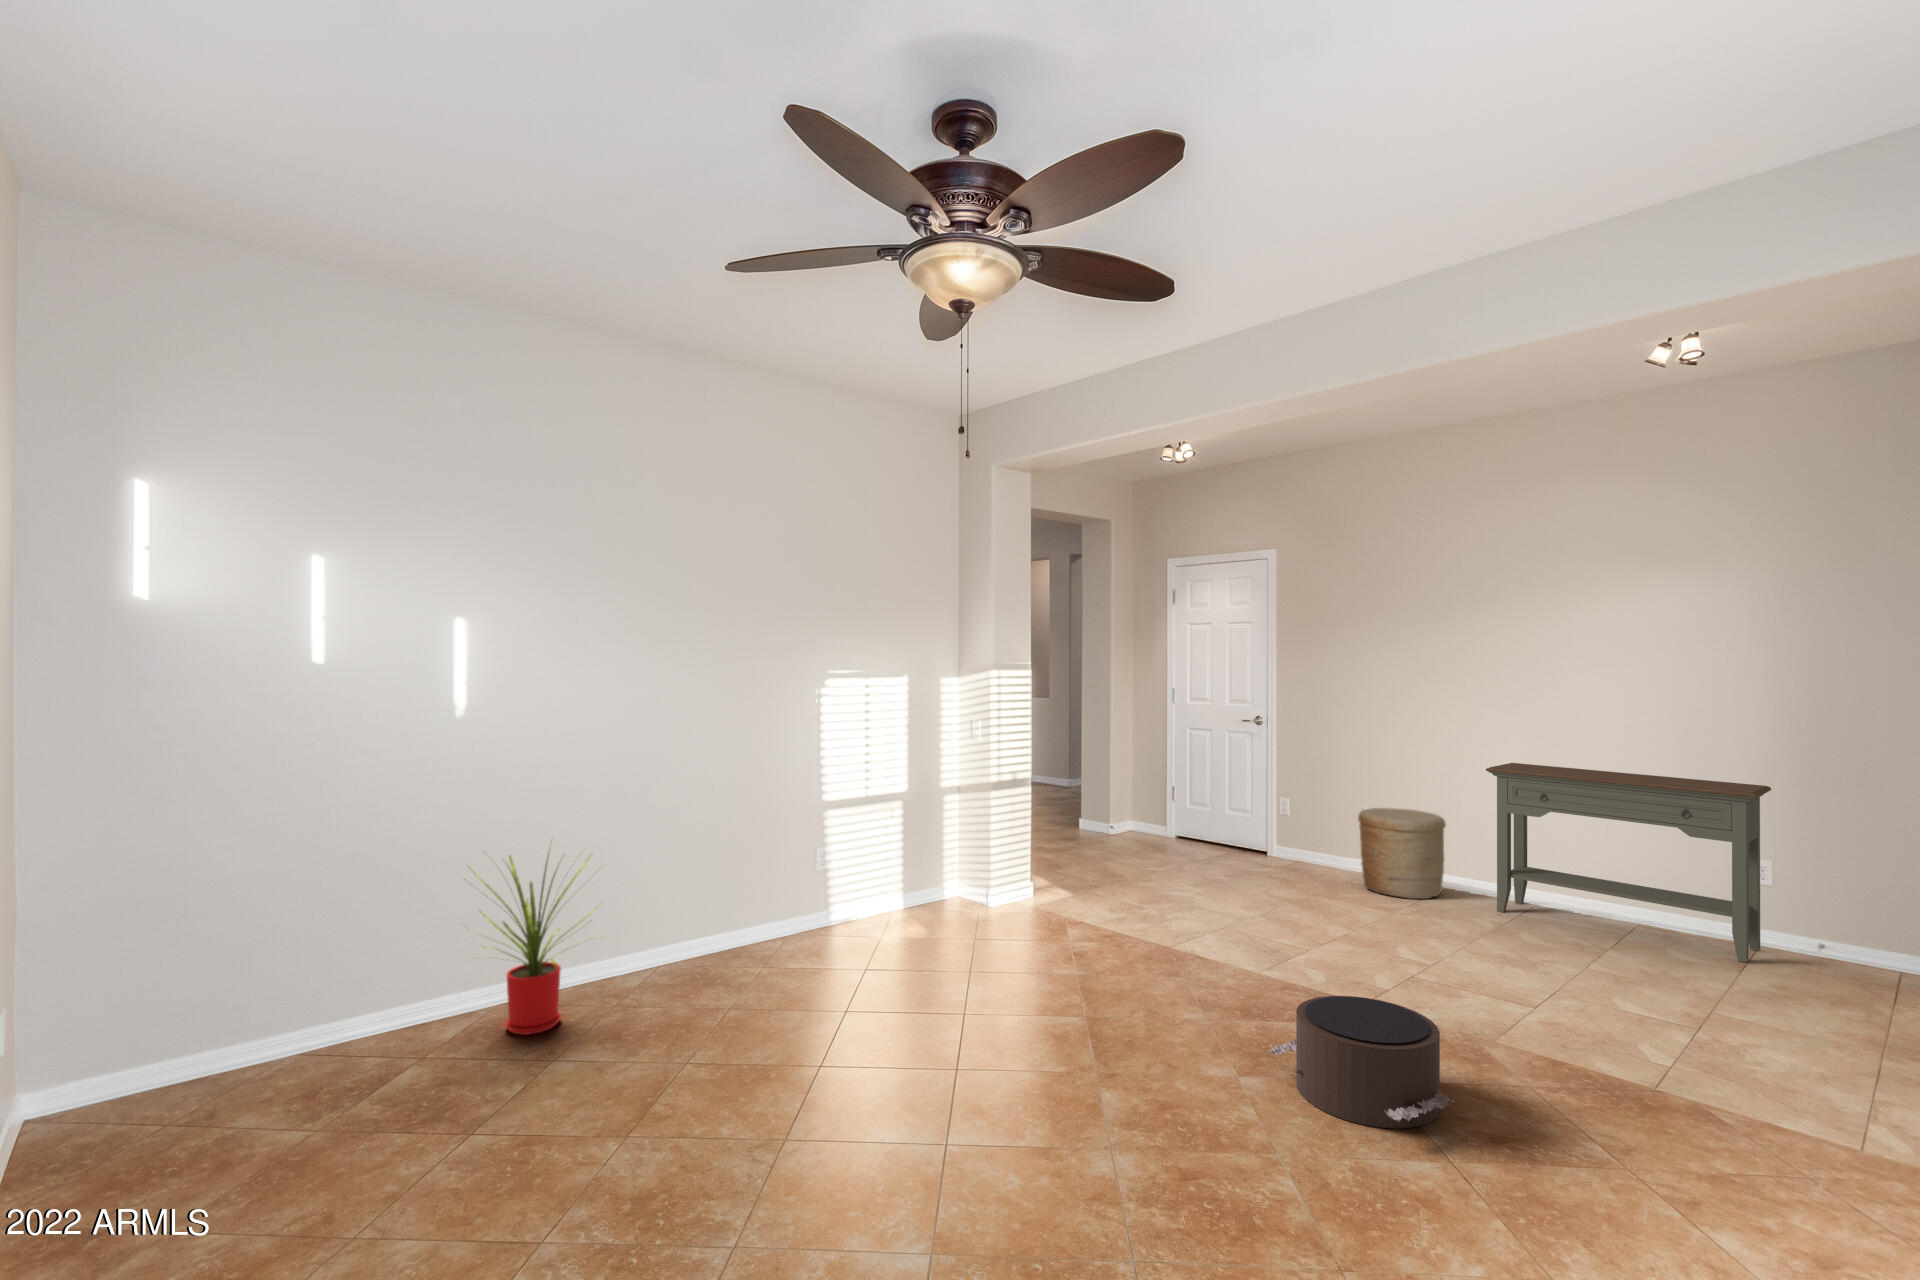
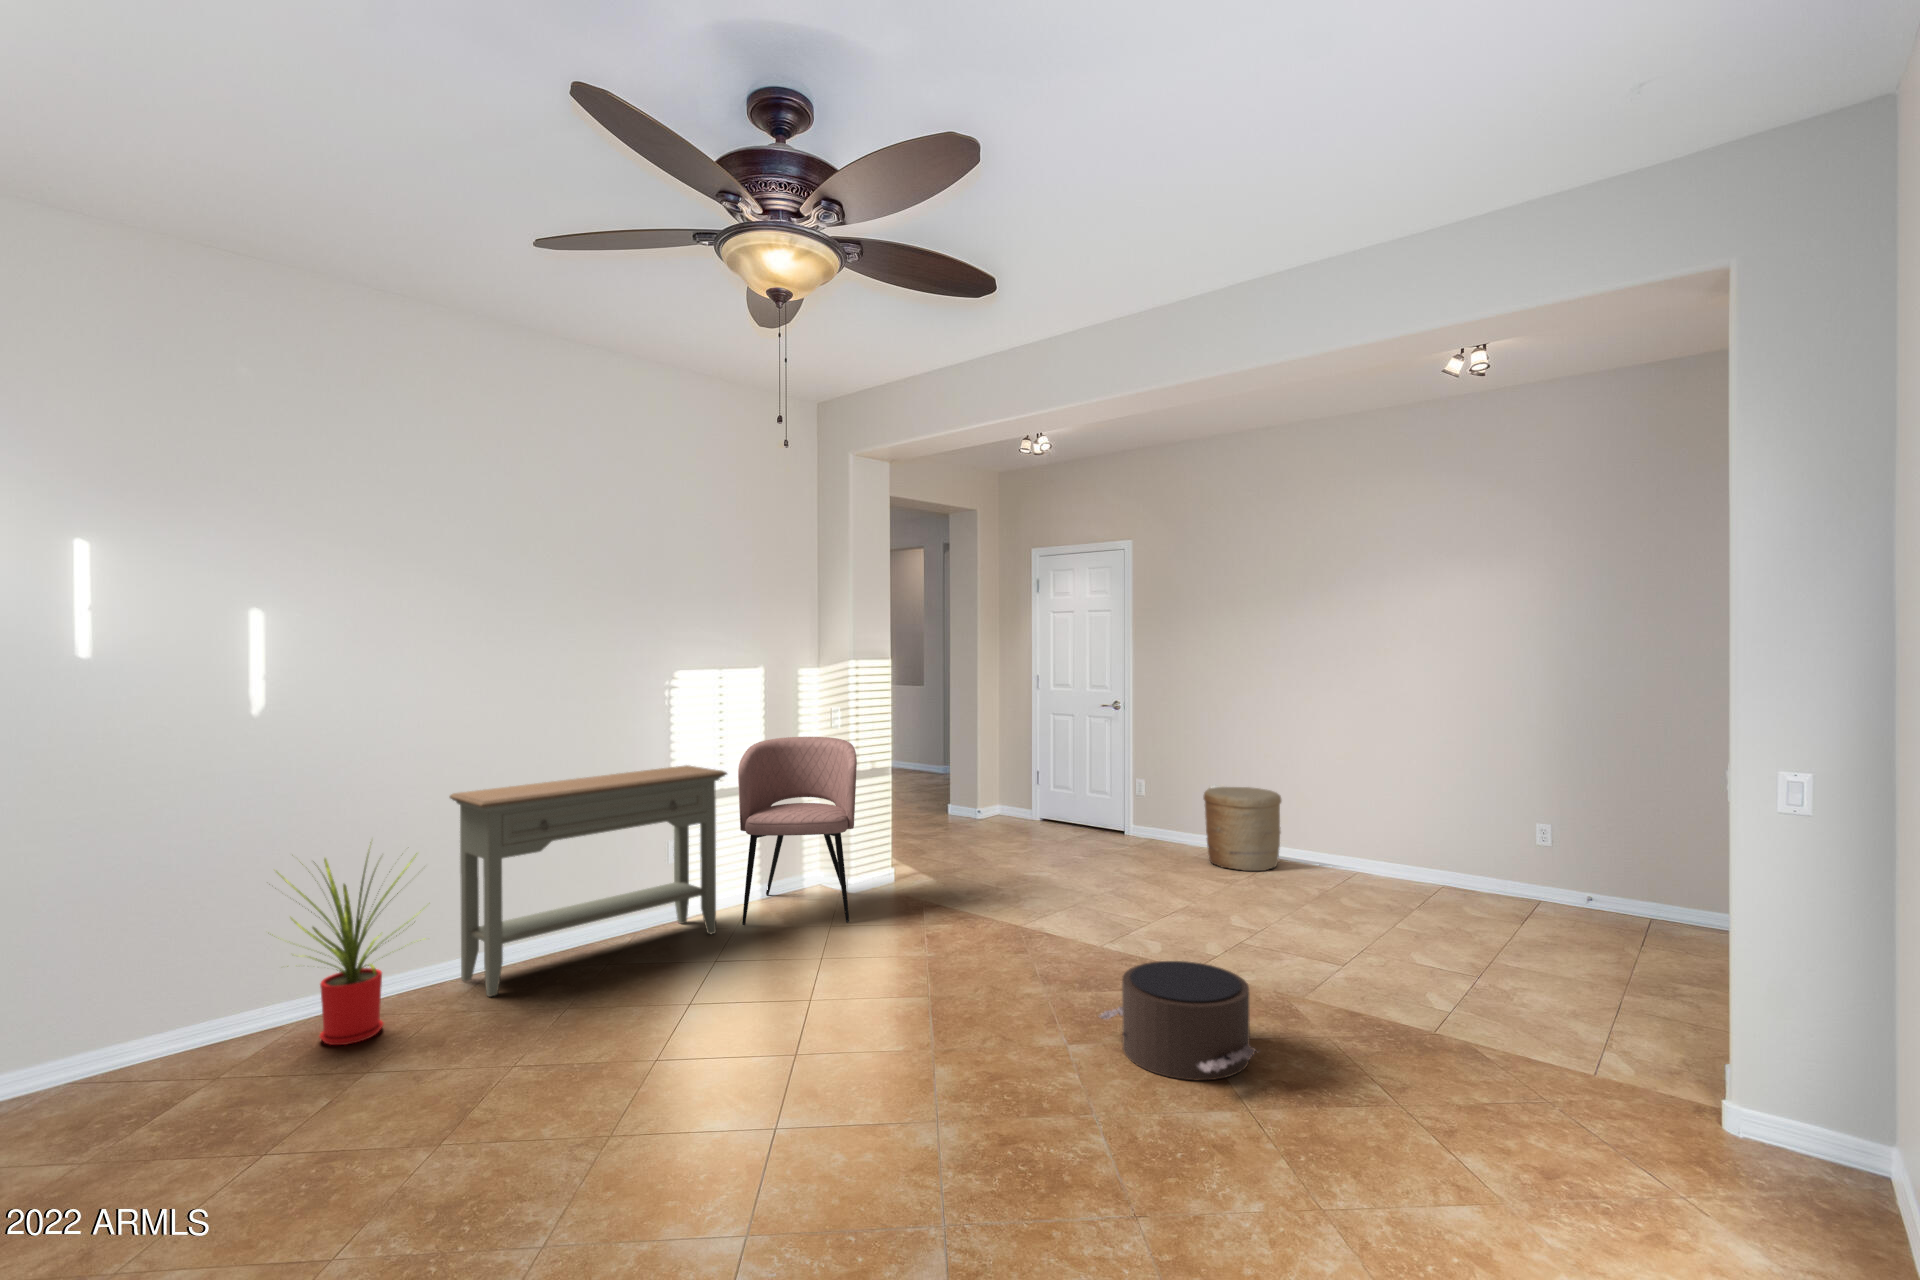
armchair: none [885,747,1001,936] -> present [738,737,857,925]
console table: present [1486,763,1771,962] -> present [450,765,727,997]

